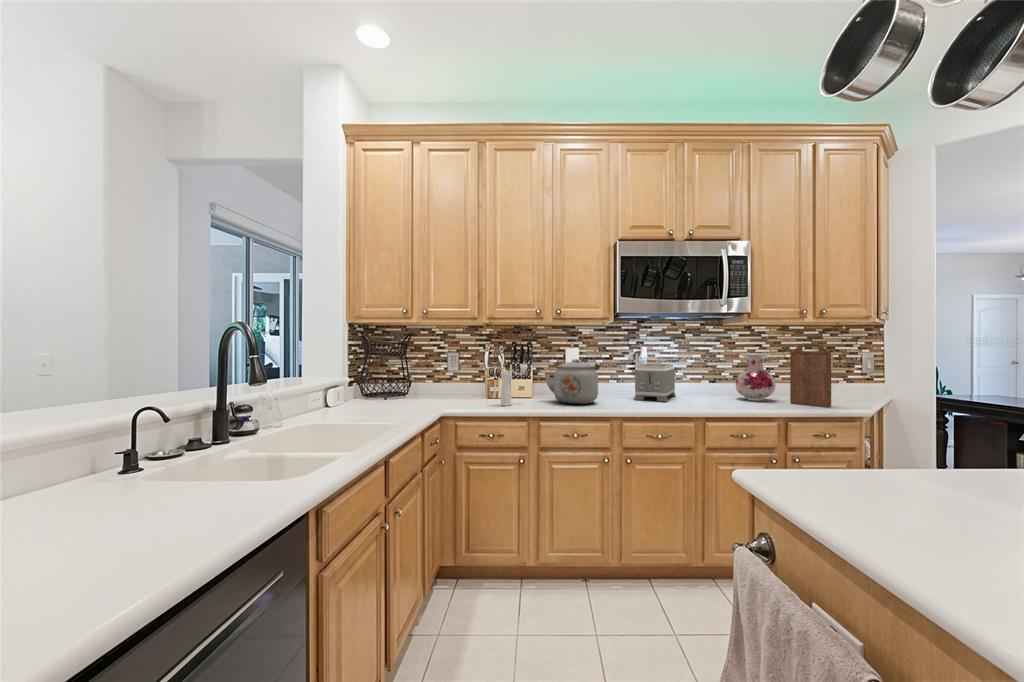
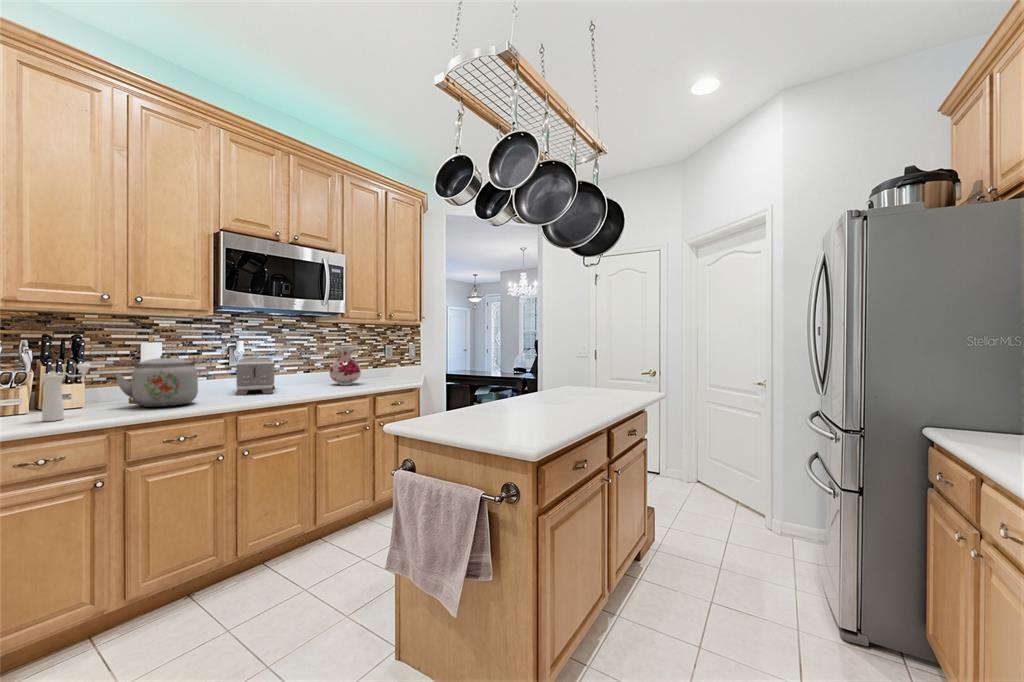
cutting board: present [790,343,831,407] -> none [372,337,400,384]

